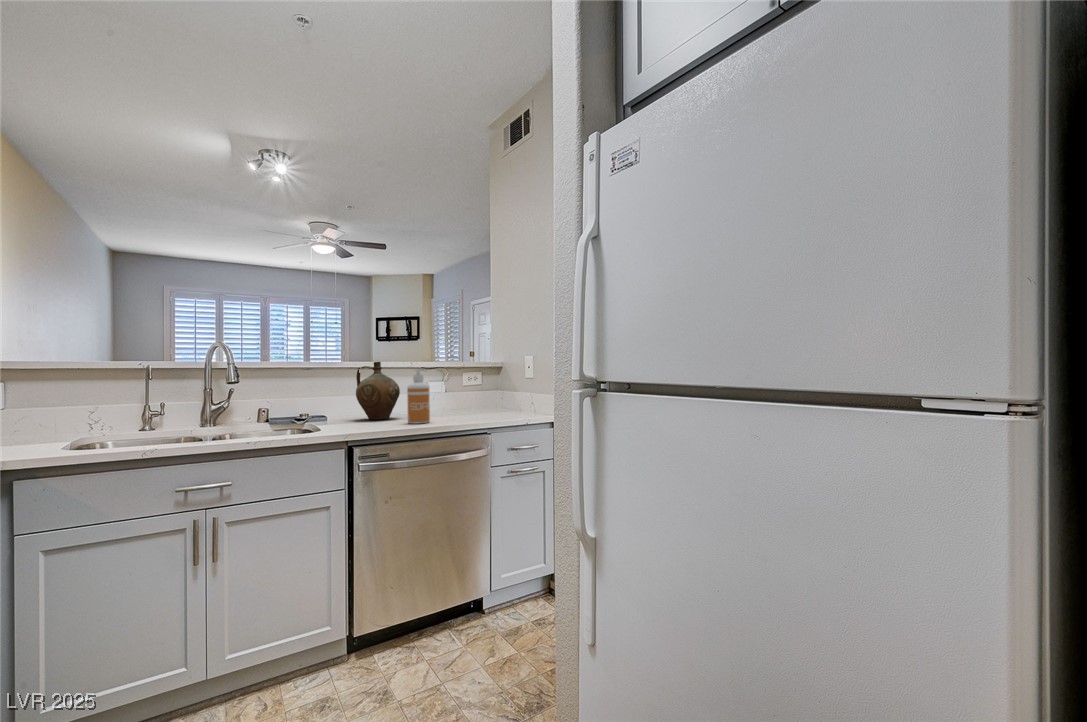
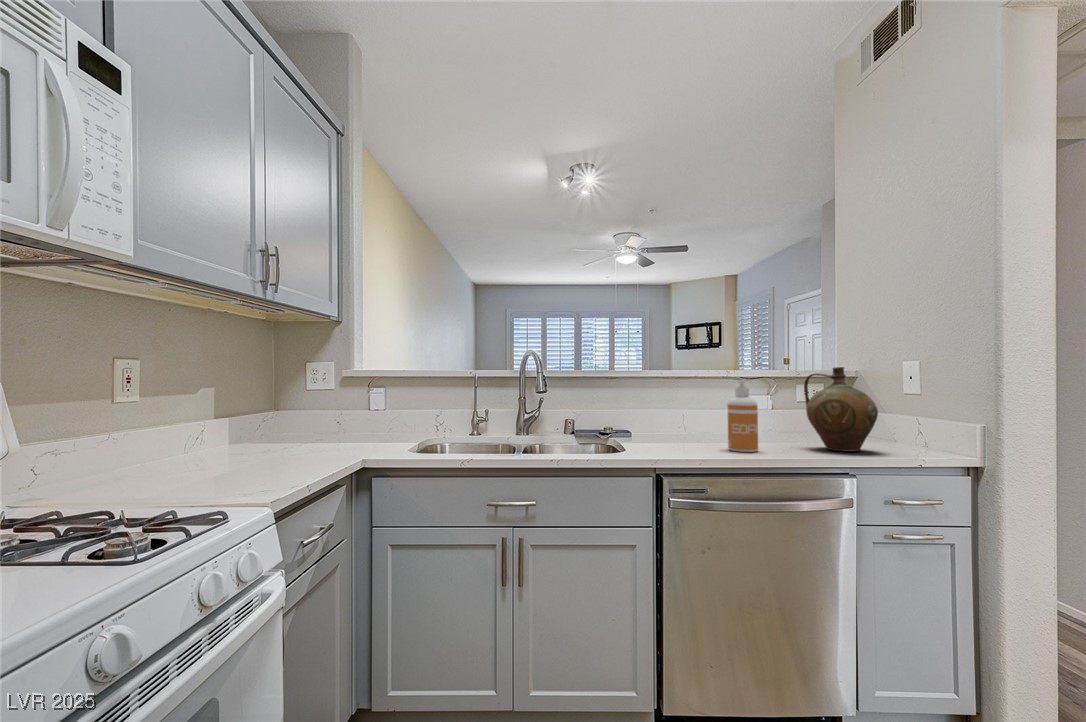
ceramic jug: present [356,362,400,420] -> present [804,367,878,452]

